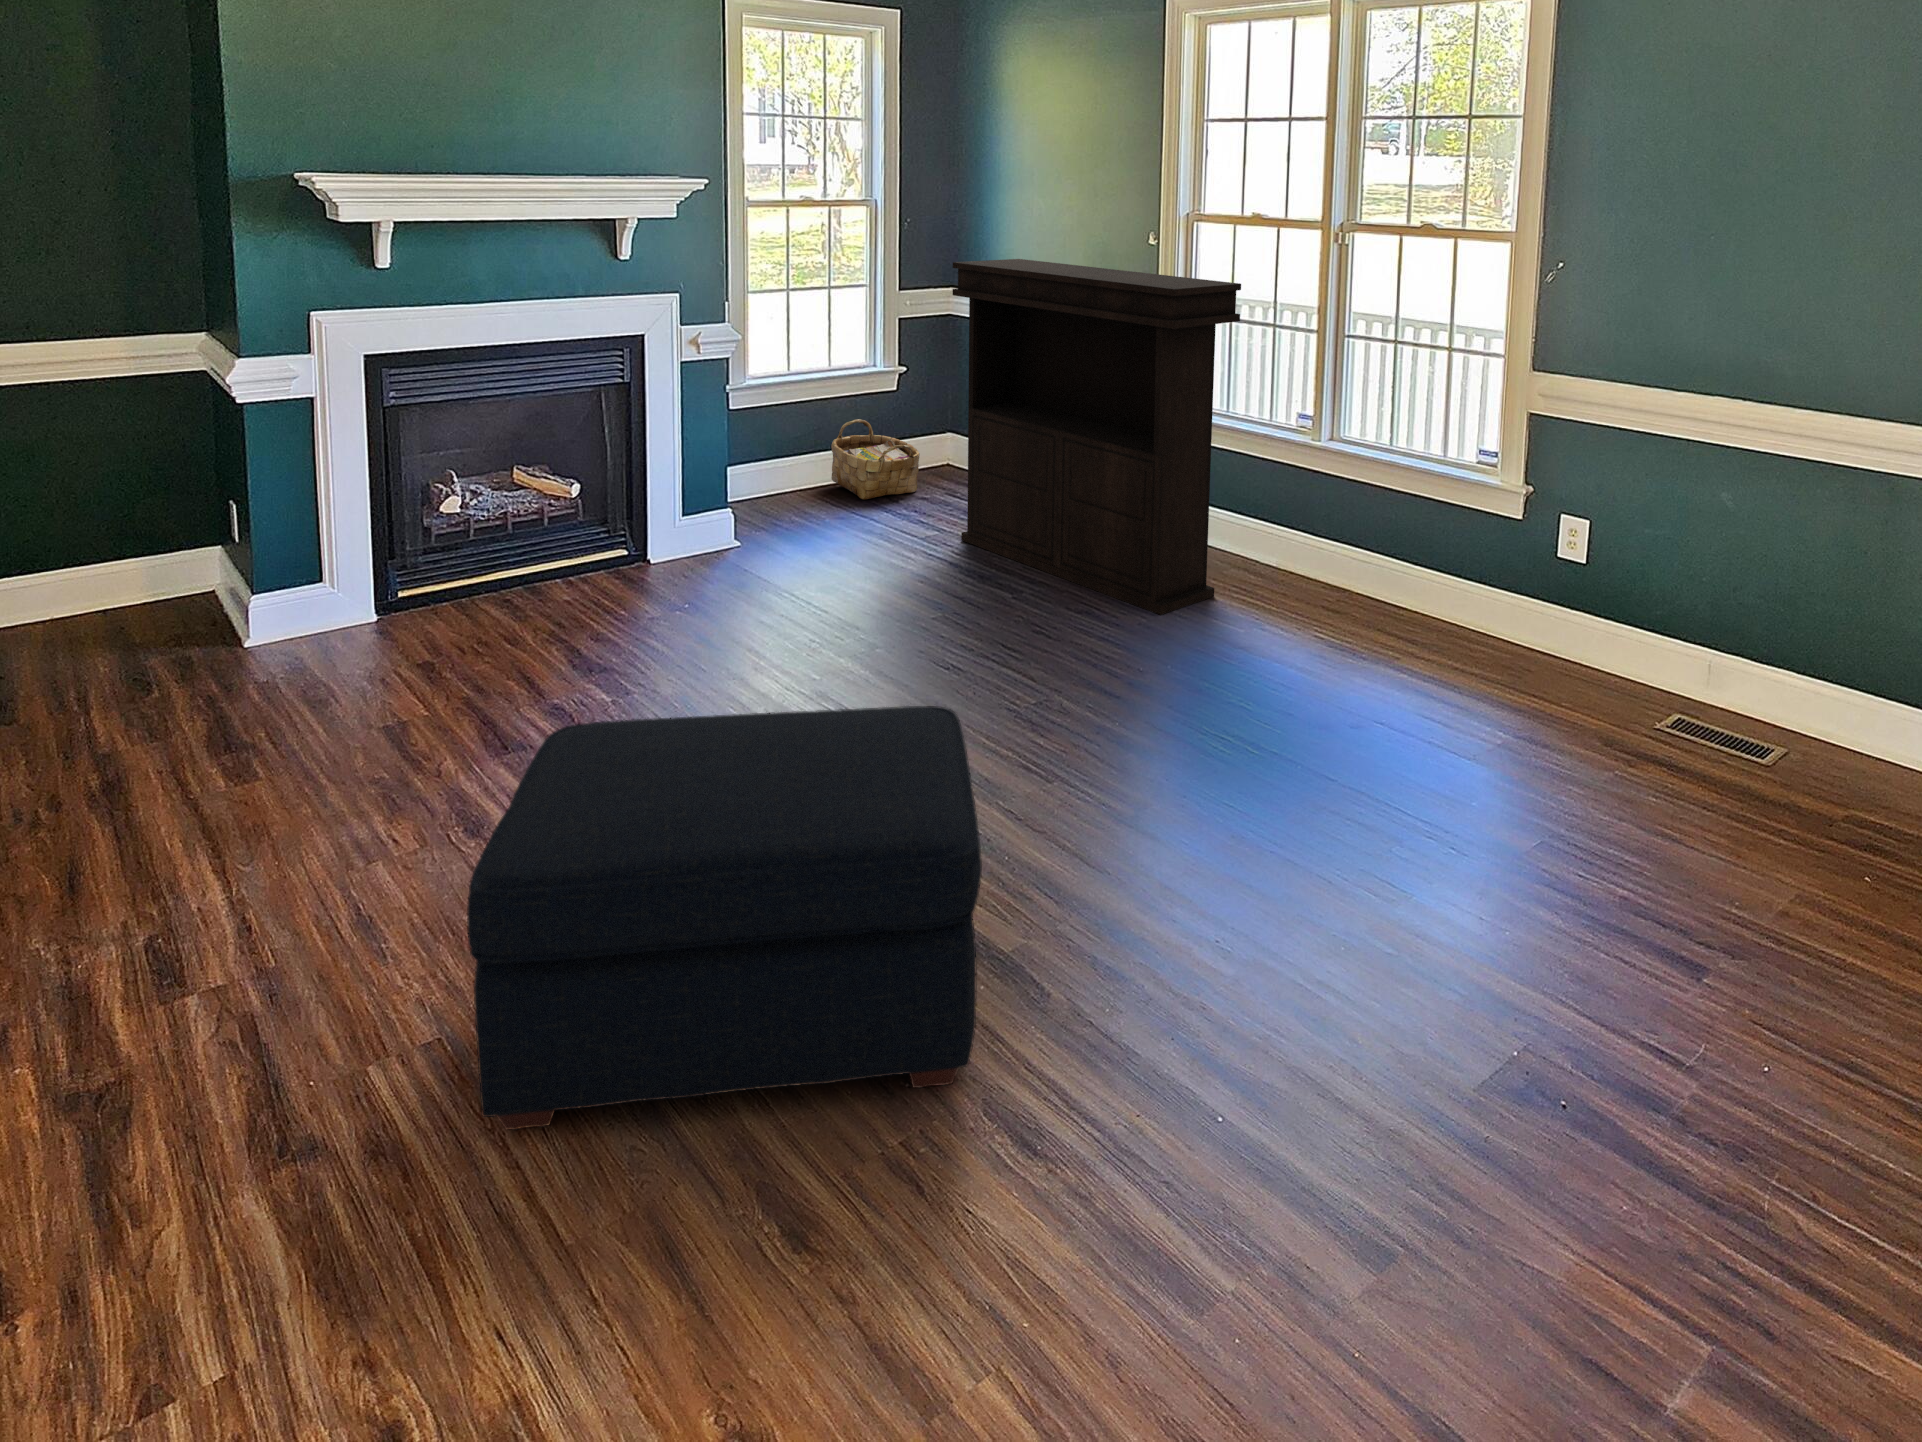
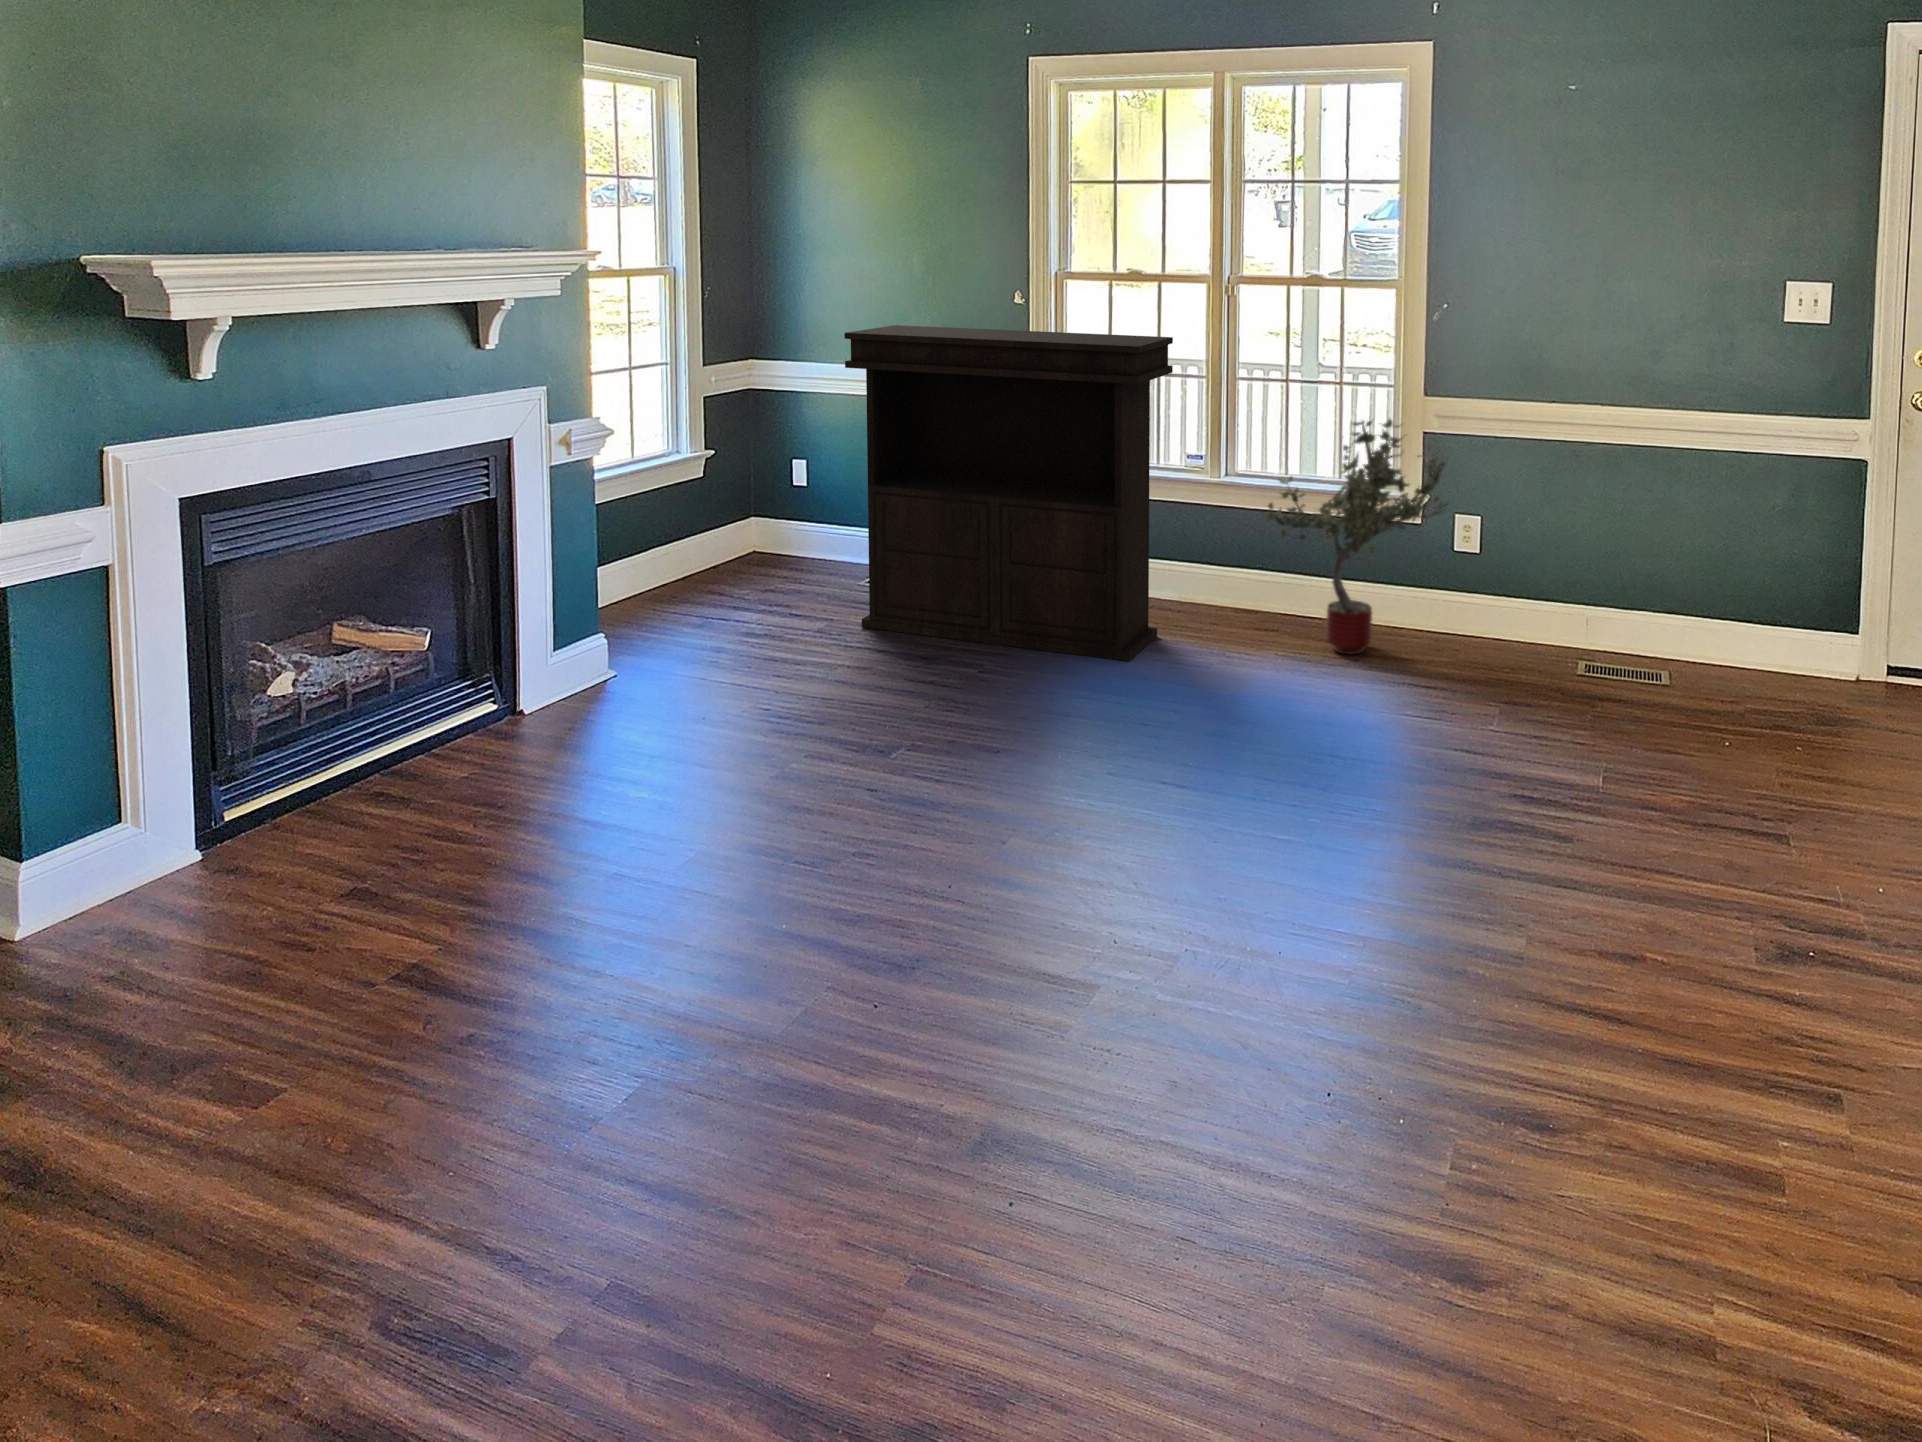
potted tree: none [1325,389,1519,654] -> present [1264,419,1447,654]
woven basket: present [831,419,920,500] -> none [648,515,759,603]
ottoman: present [467,706,982,1130] -> none [891,759,1416,1283]

